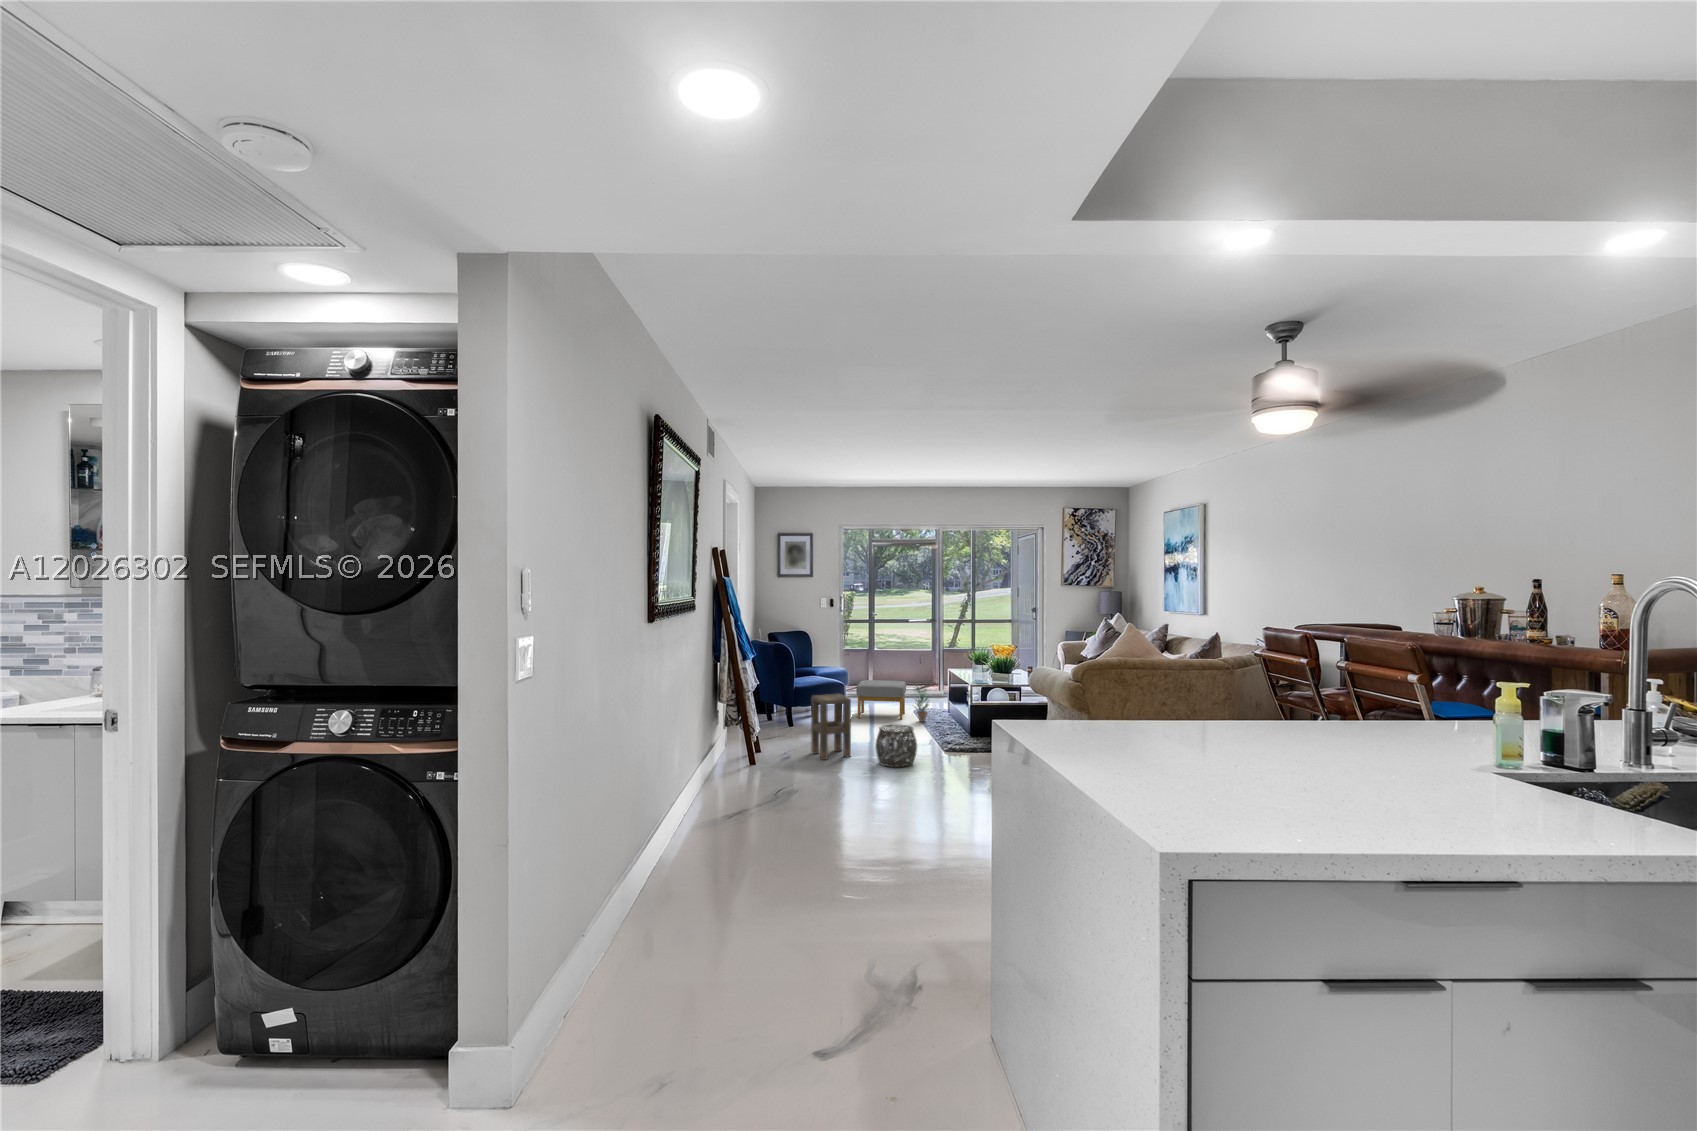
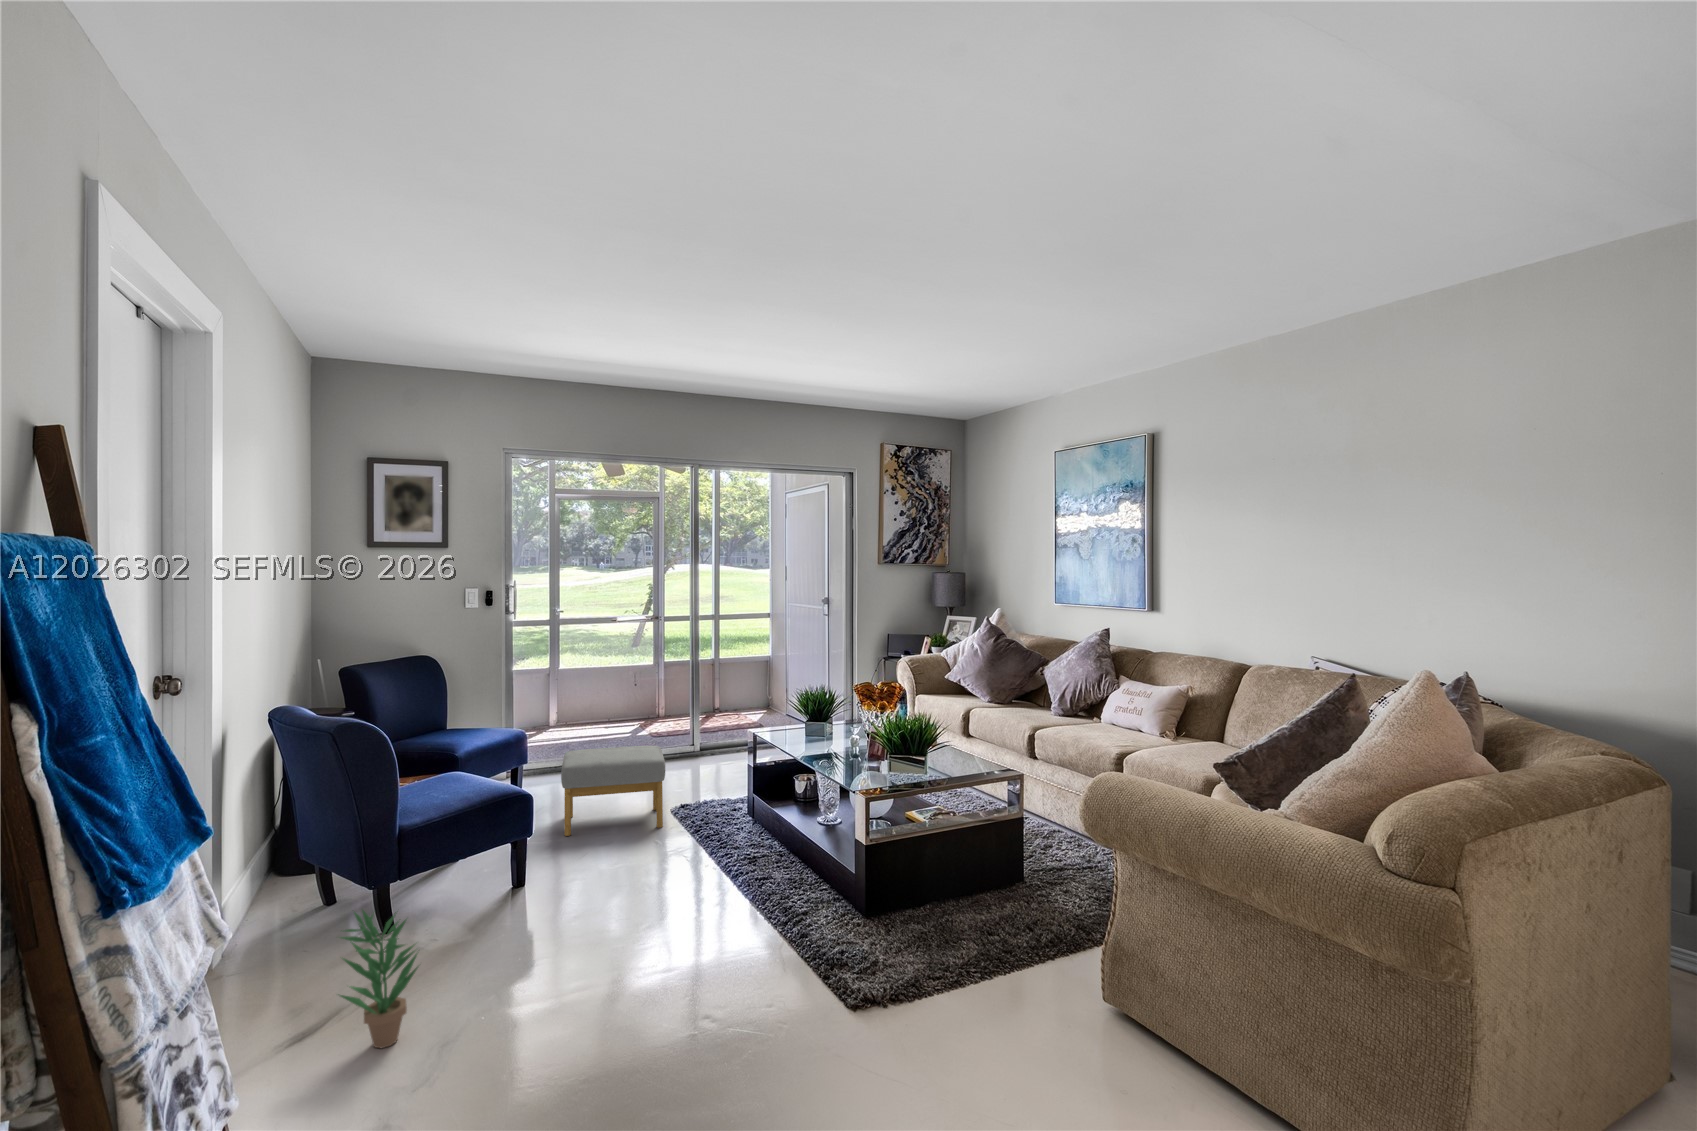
potted plant: present [914,686,928,722] -> present [338,910,418,1048]
side table: present [811,694,851,760] -> none [475,813,596,1024]
woven basket: present [876,724,917,768] -> none [675,884,791,1020]

